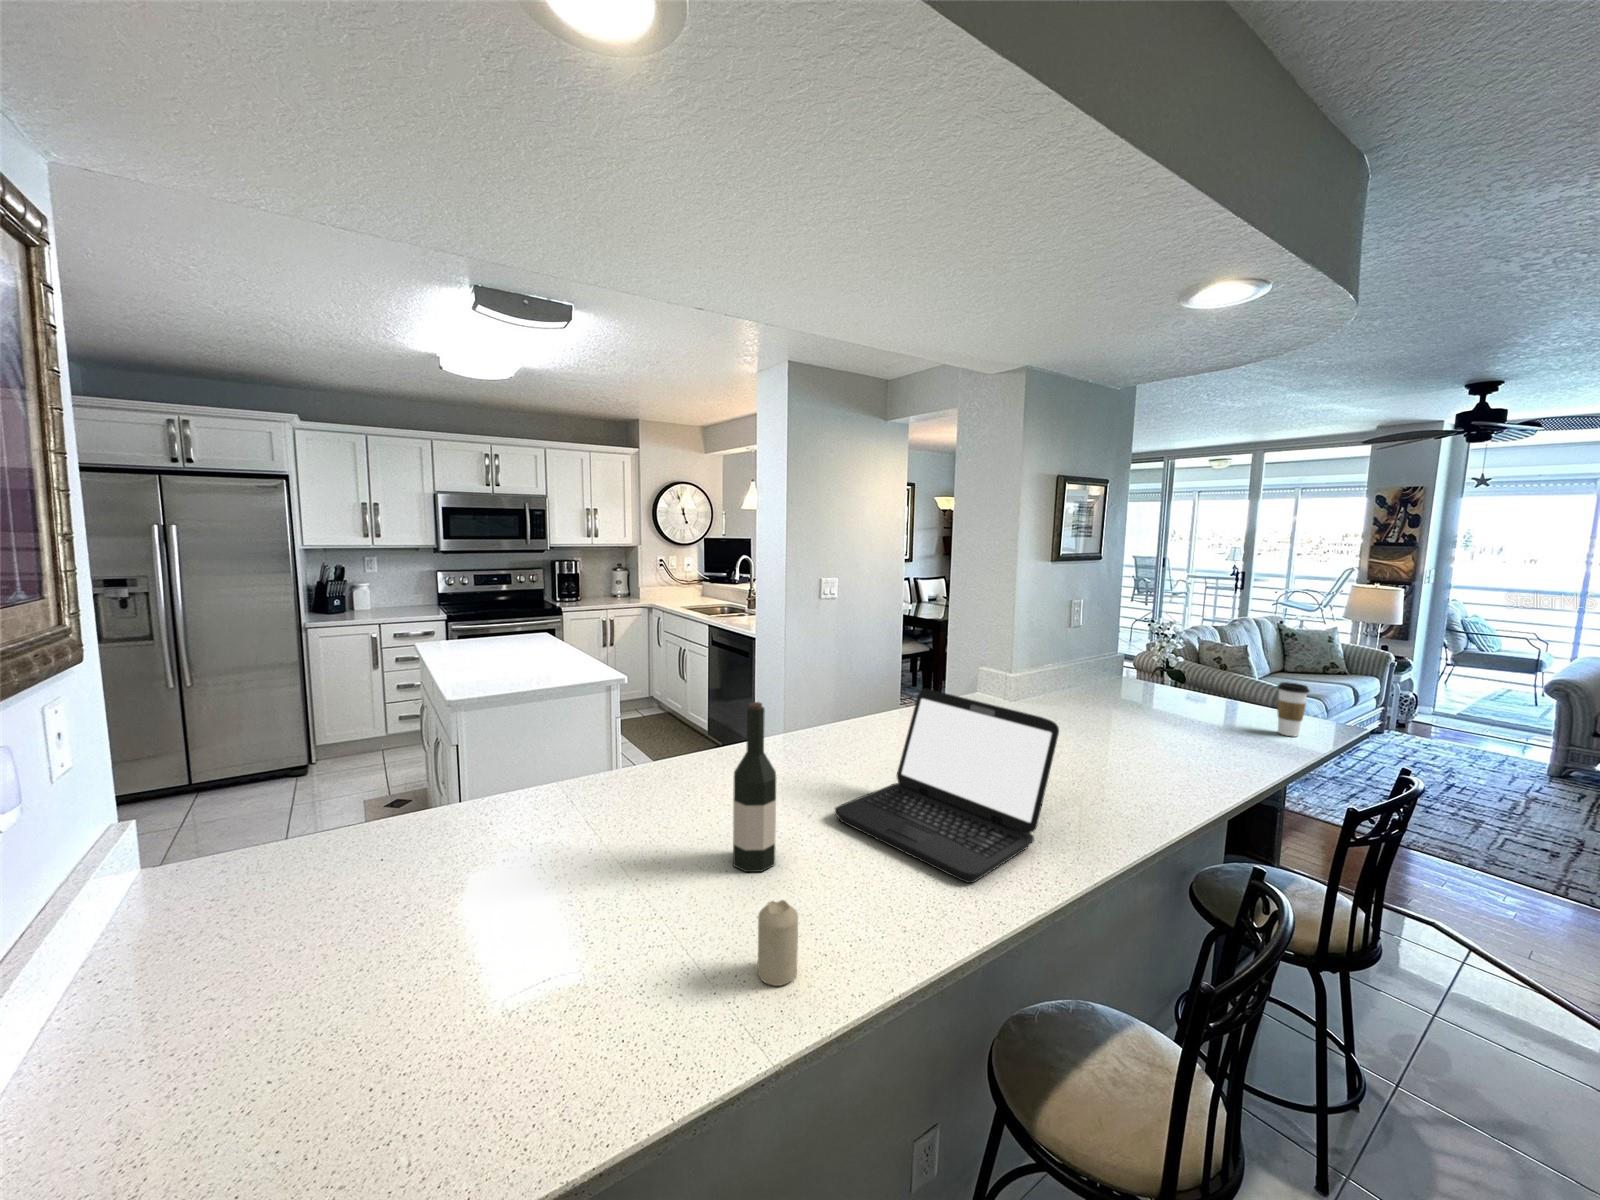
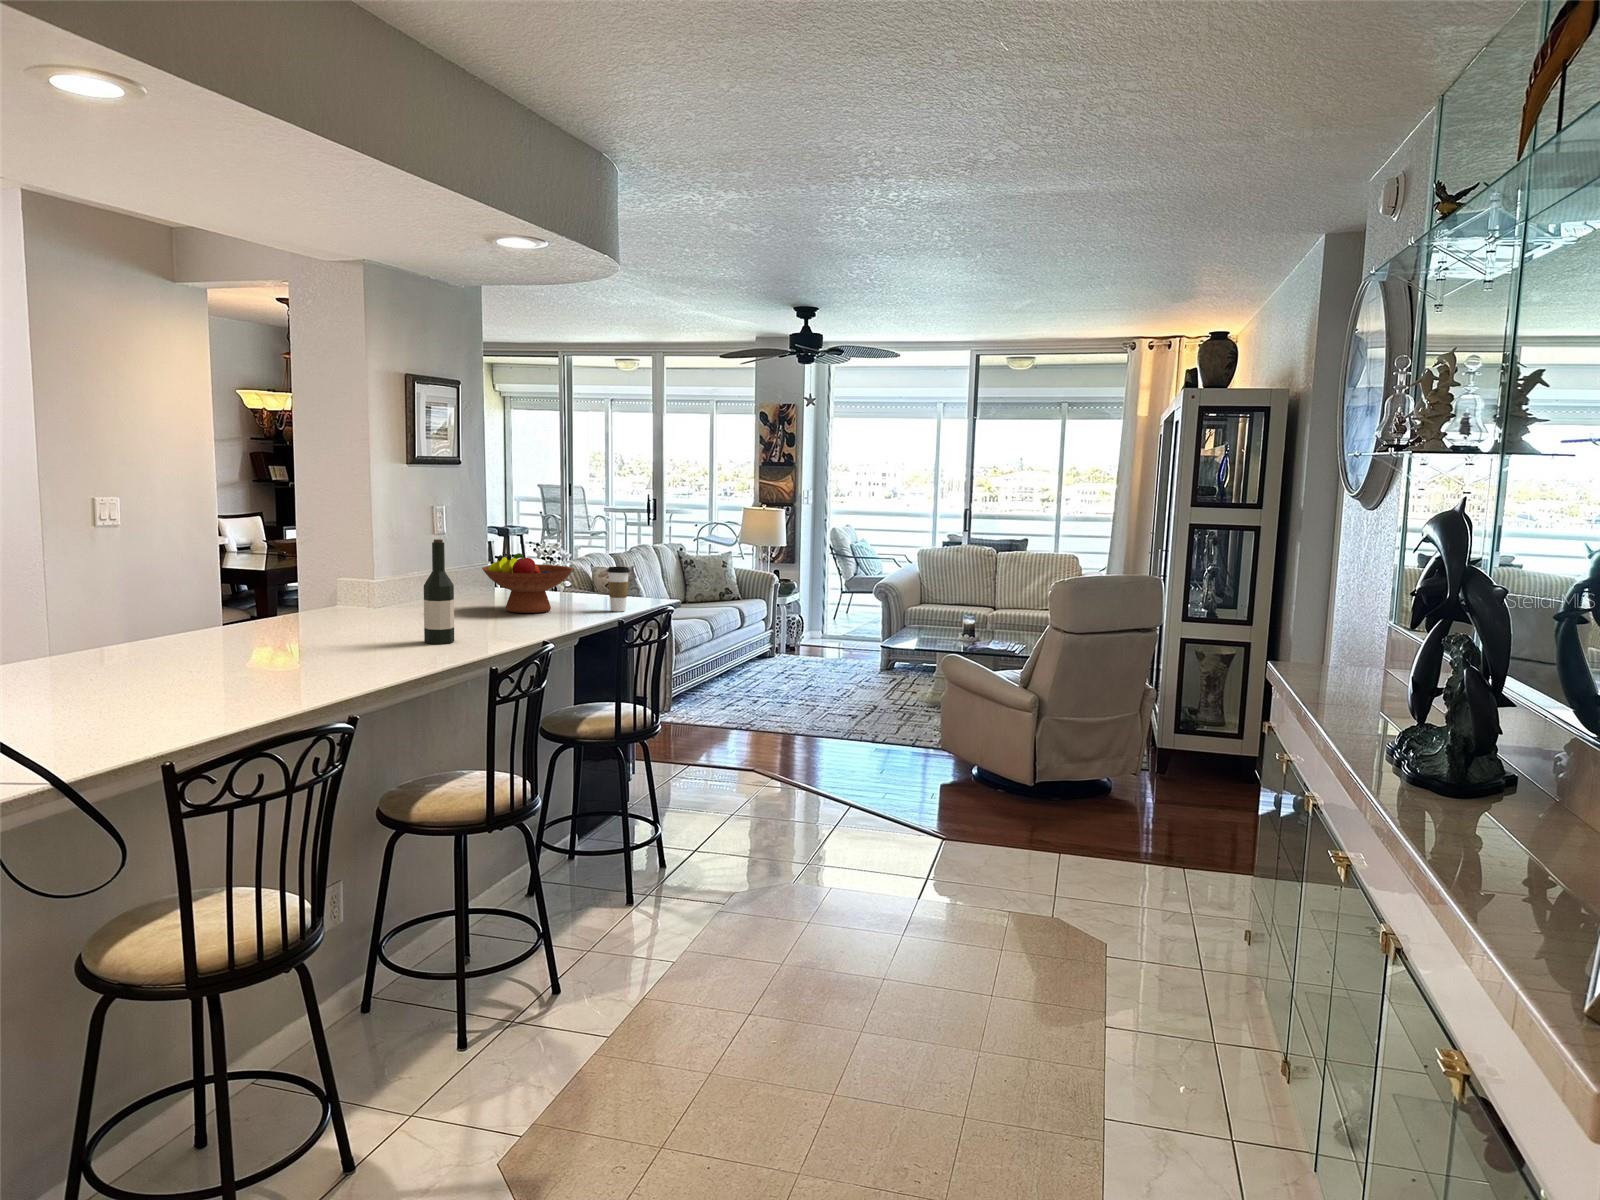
fruit bowl: none [1124,657,1233,725] -> present [482,553,574,613]
laptop: present [835,689,1059,883] -> none [198,568,400,693]
wine bottle: present [733,702,776,872] -> present [424,539,454,644]
candle: present [758,900,798,986] -> none [166,681,202,738]

